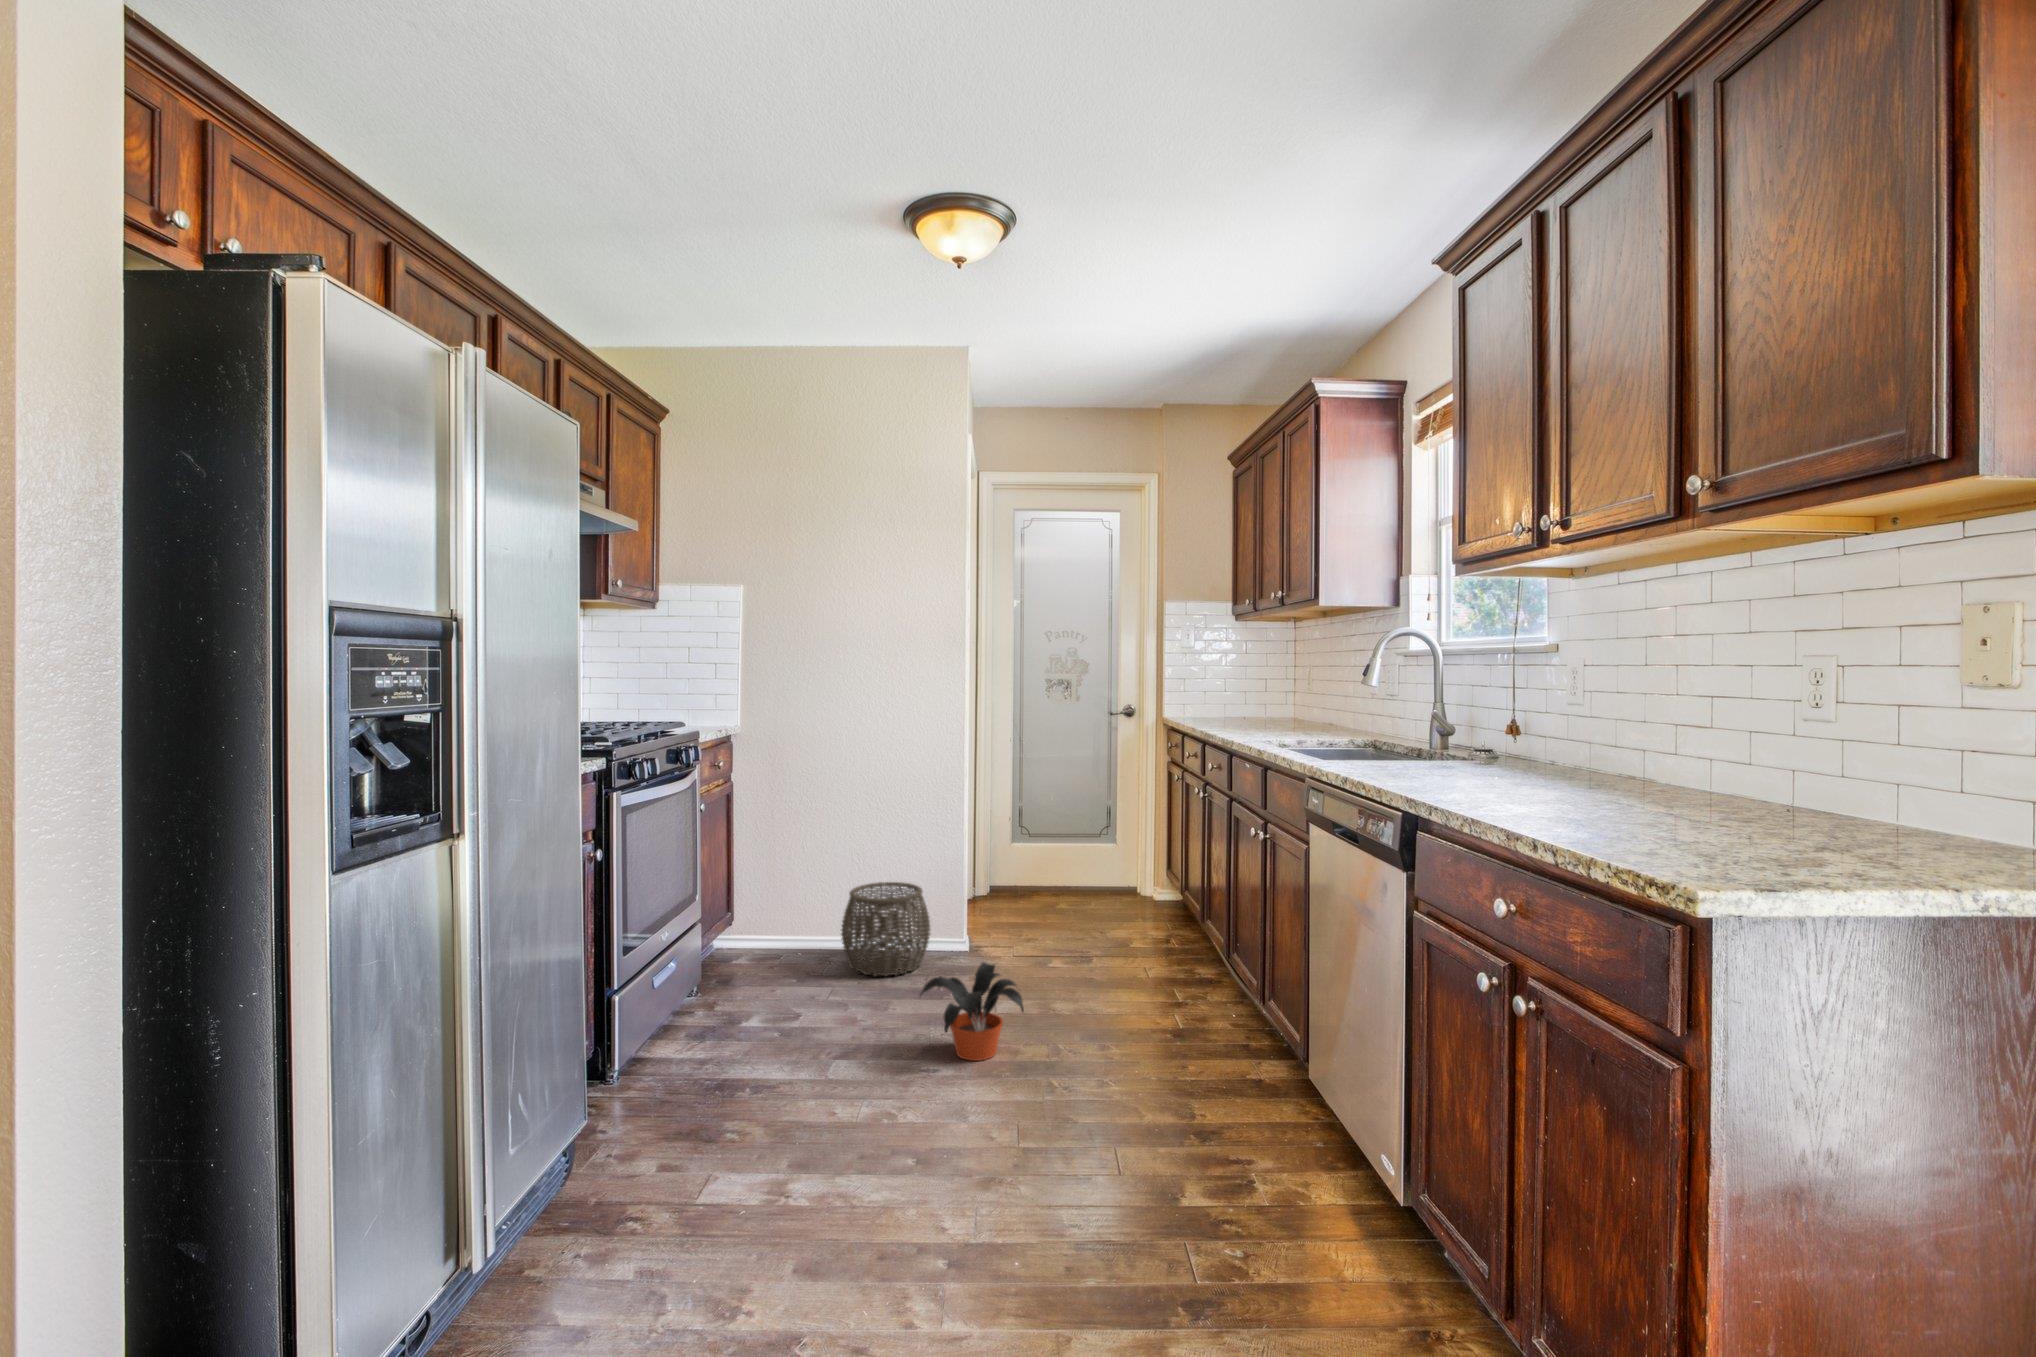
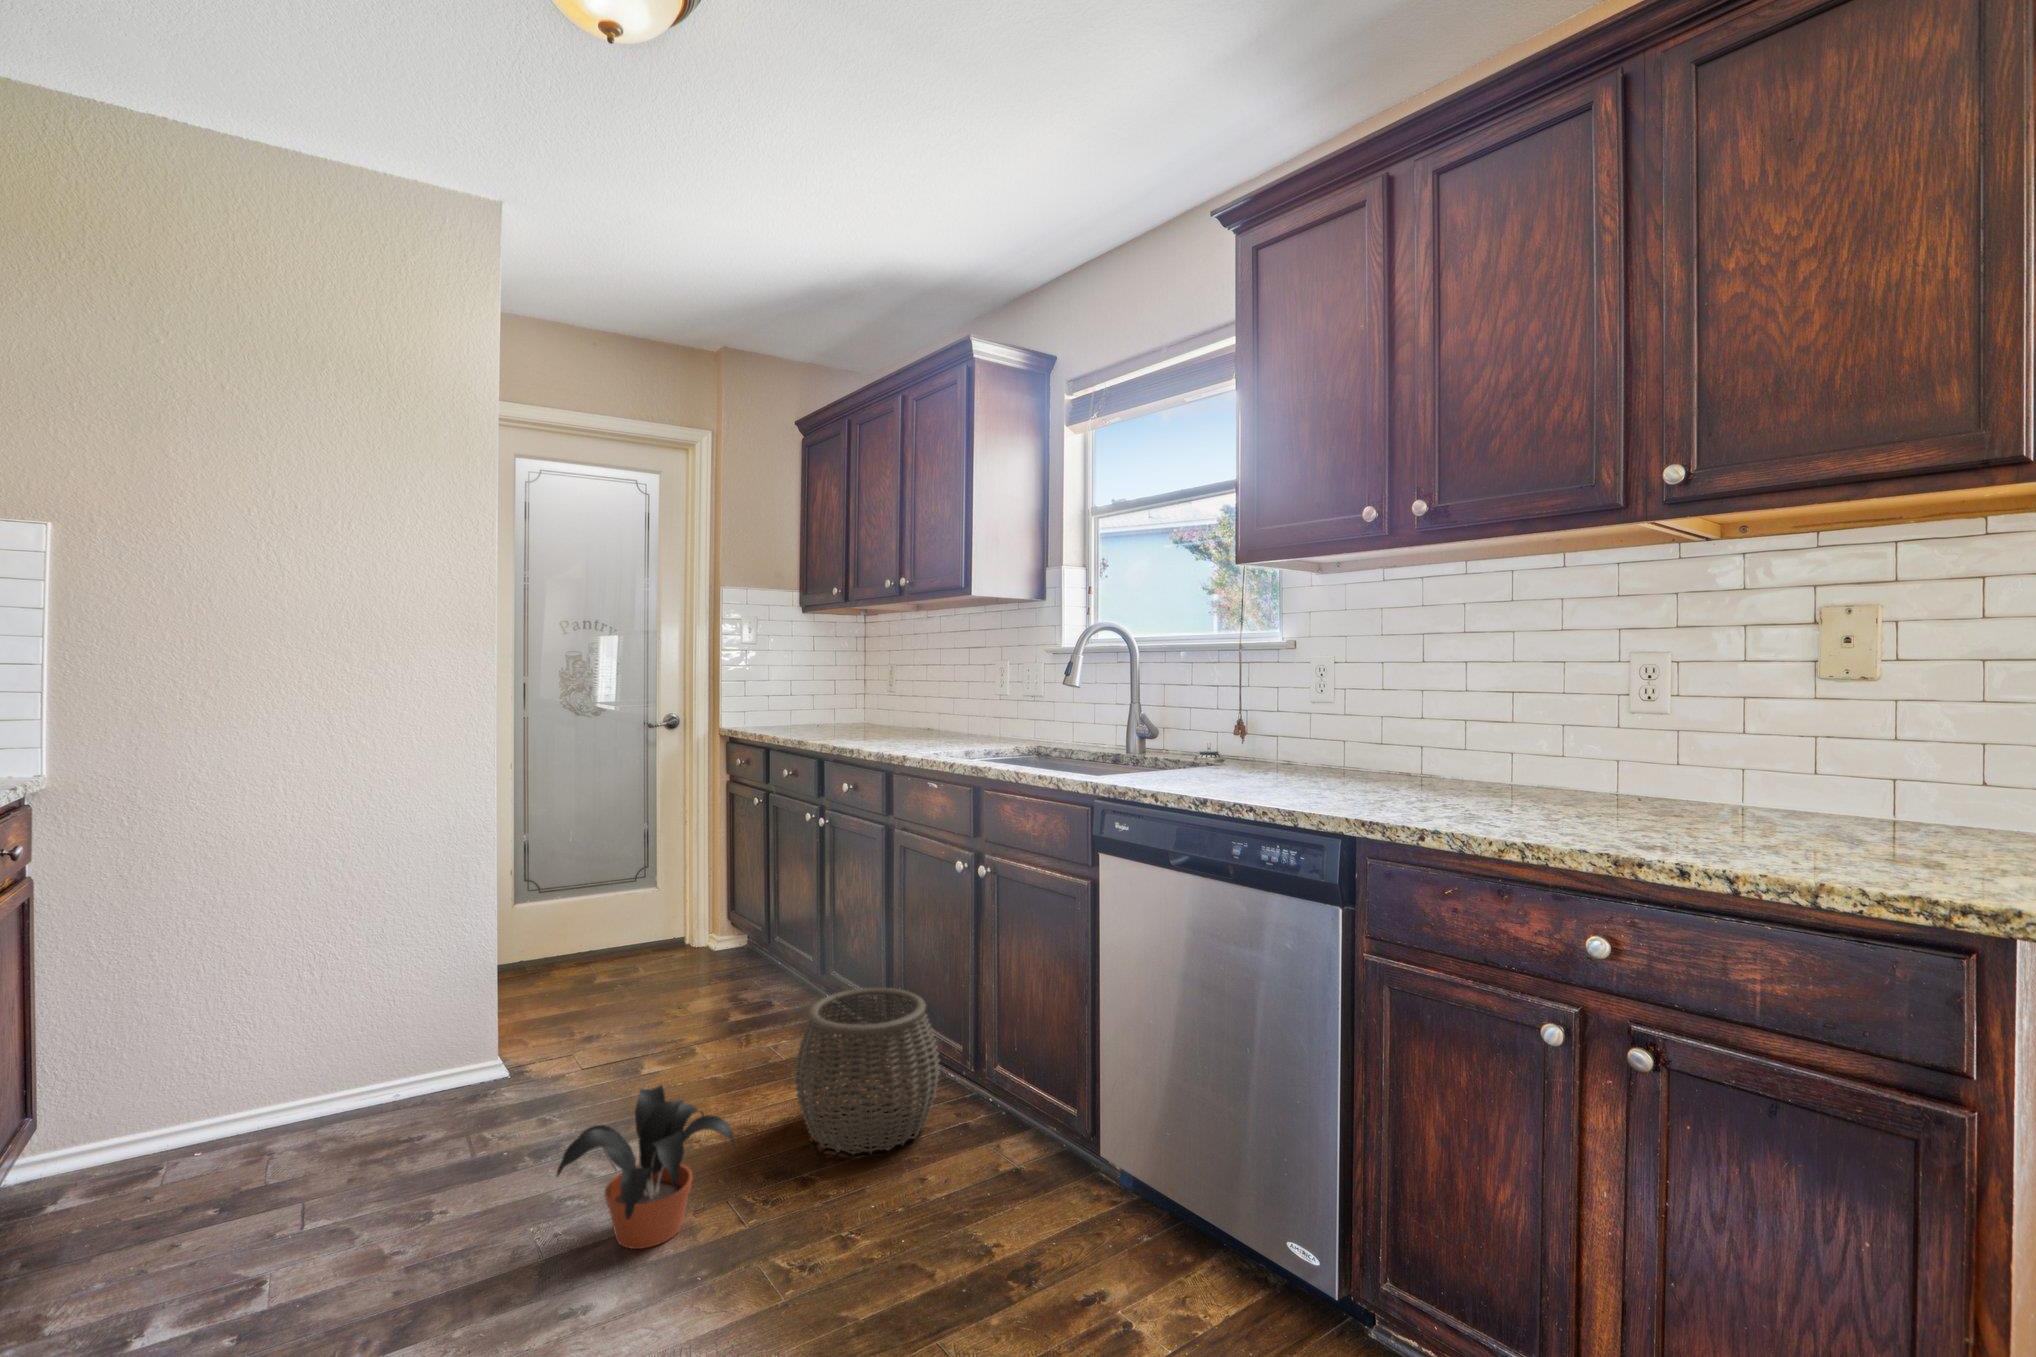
woven basket: present [841,882,930,976] -> present [795,988,940,1154]

